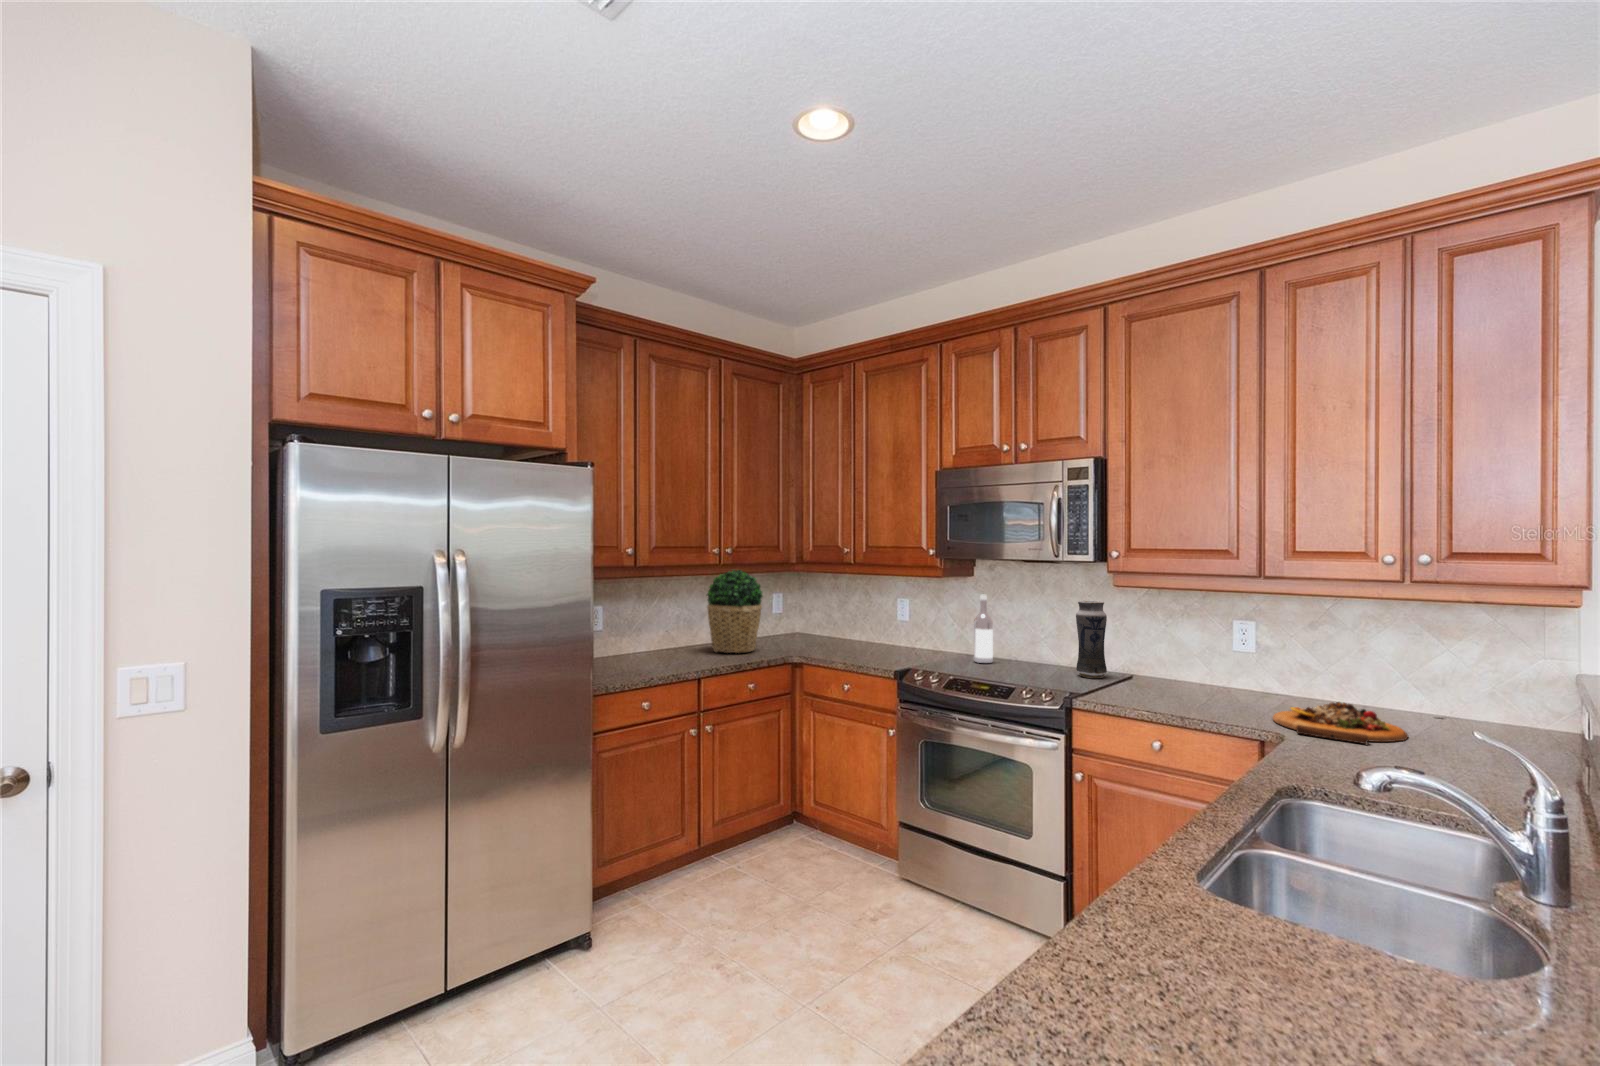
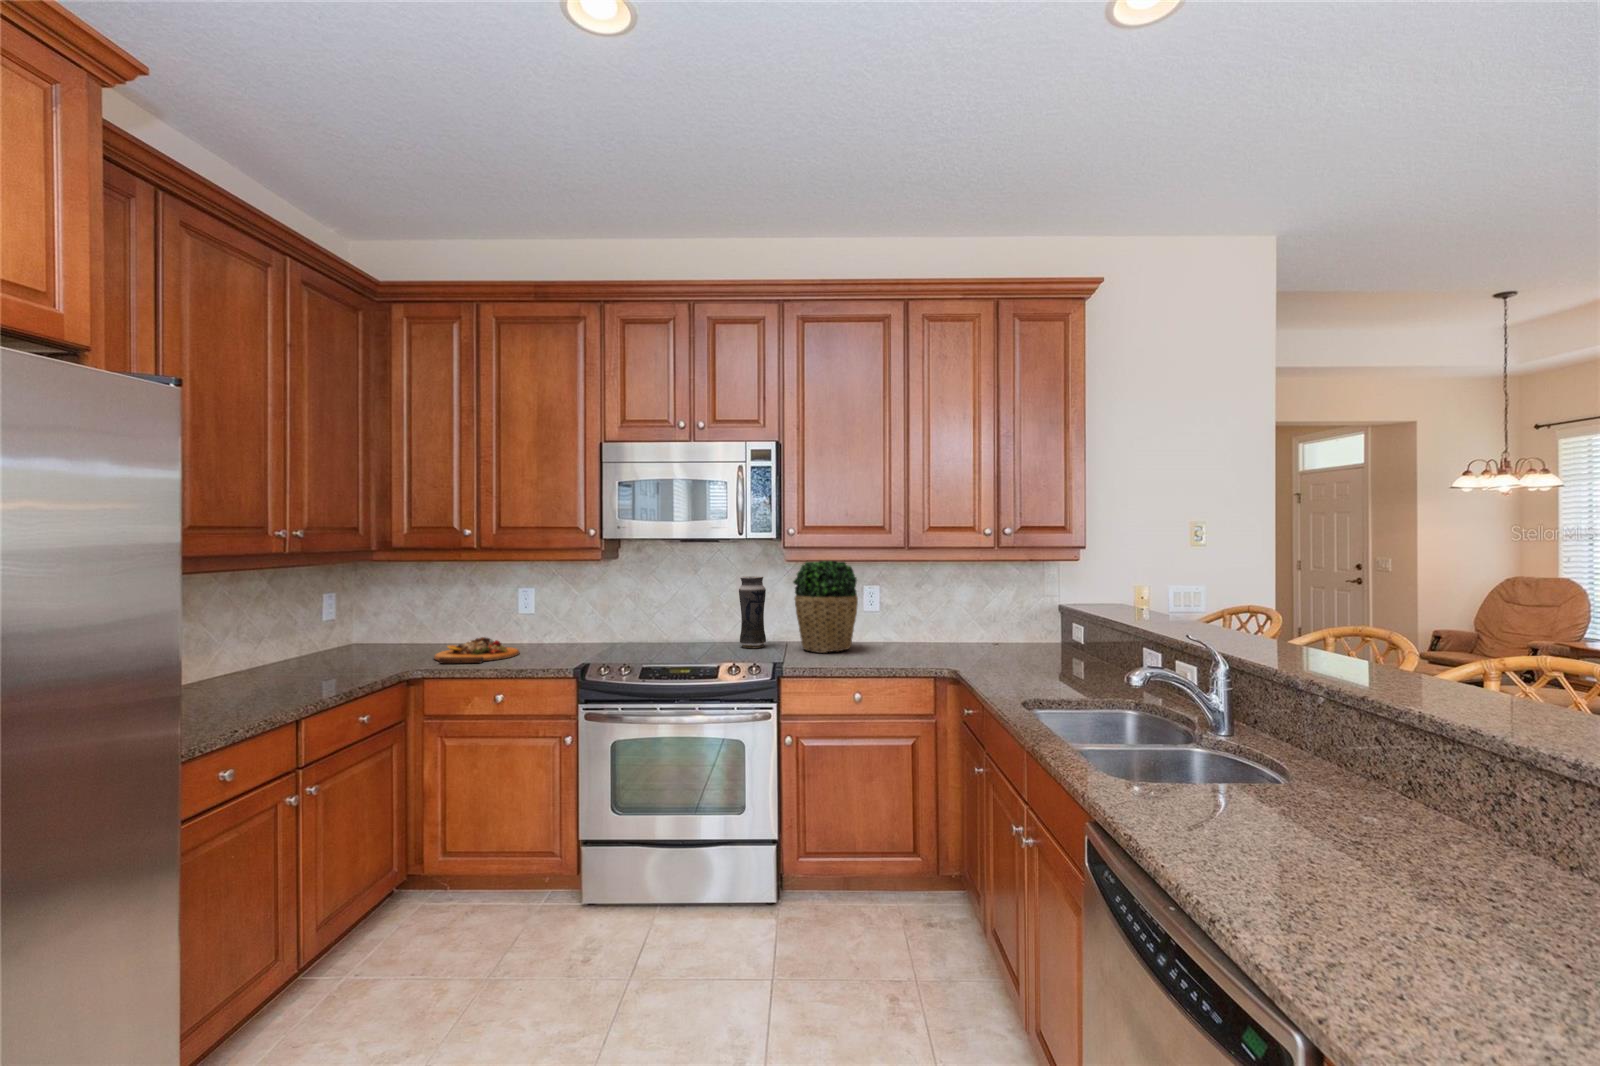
potted plant: present [707,570,763,653] -> present [793,561,858,653]
wine bottle: present [974,595,993,663] -> none [632,577,651,649]
cutting board: present [1273,702,1408,744] -> present [434,637,520,663]

